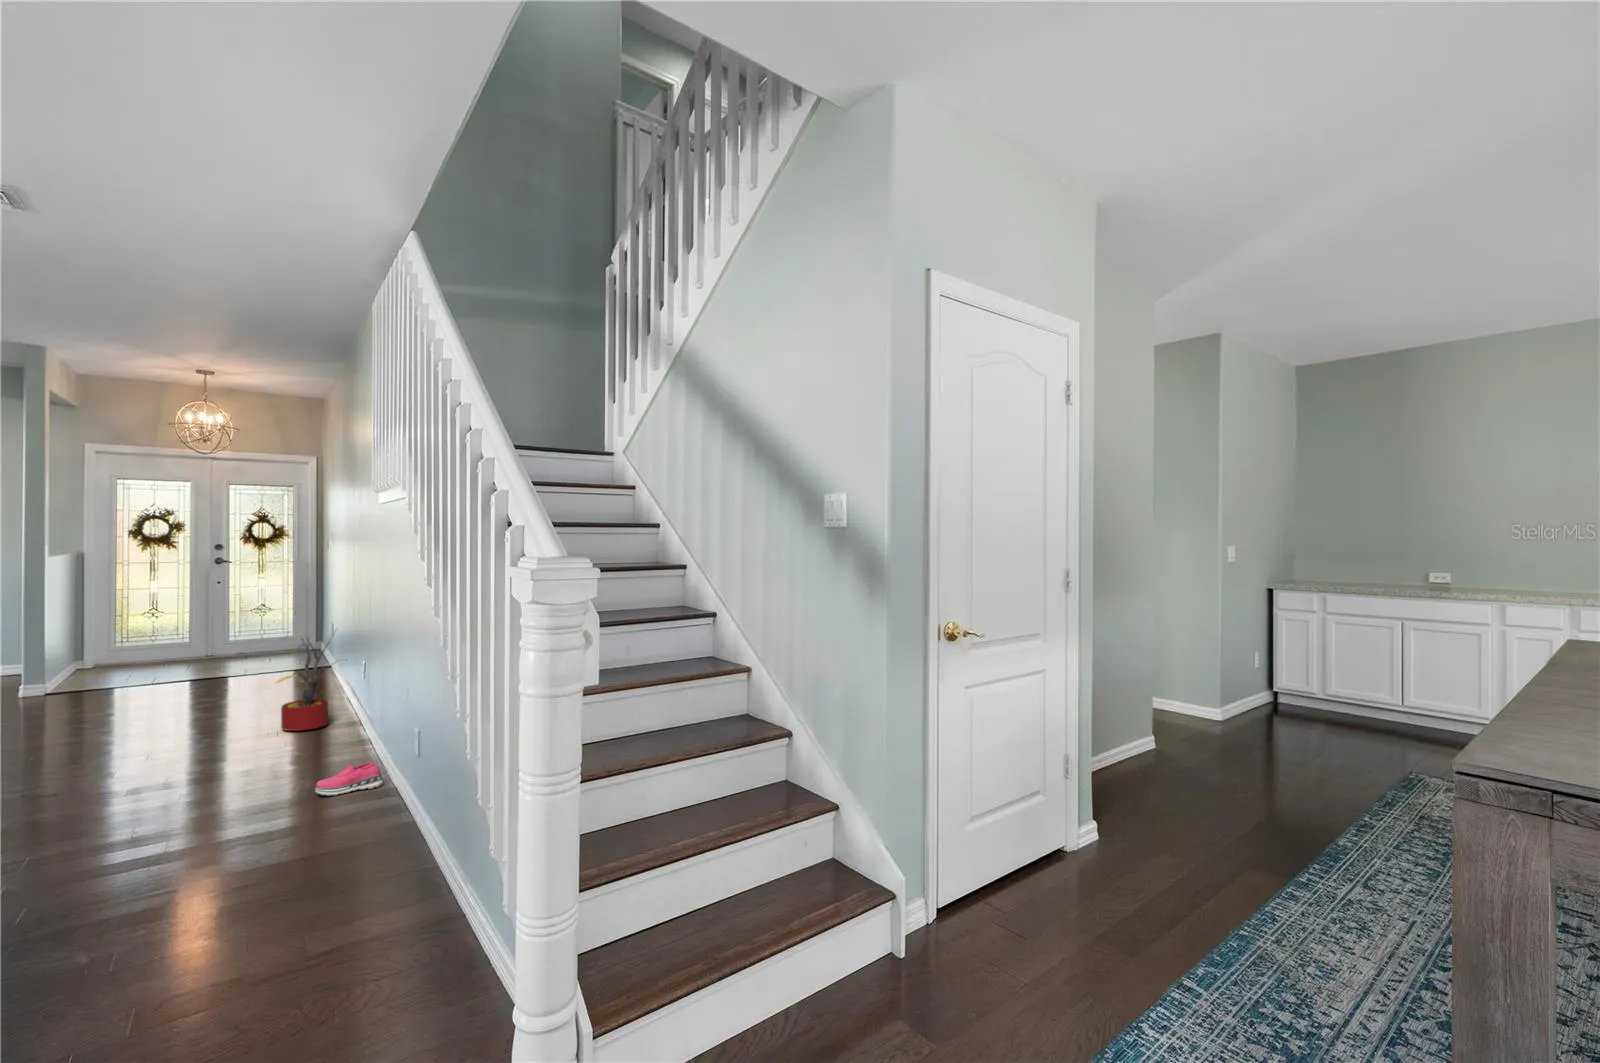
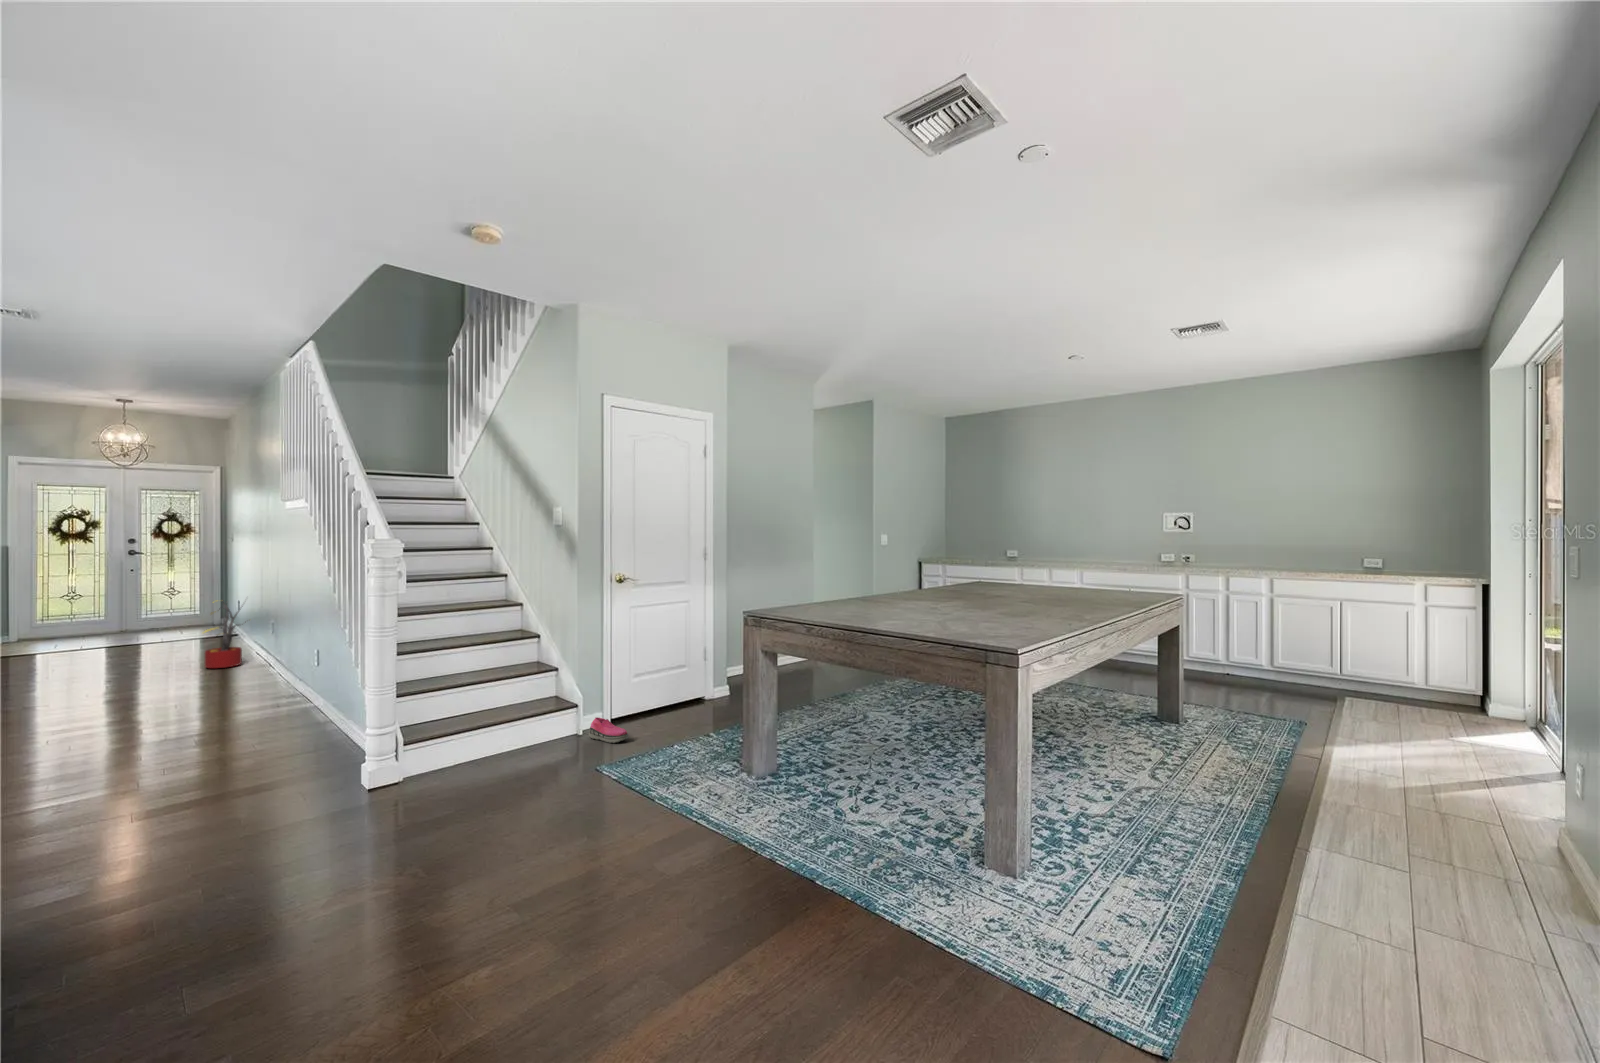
shoe: present [315,762,383,796] -> present [589,718,628,743]

